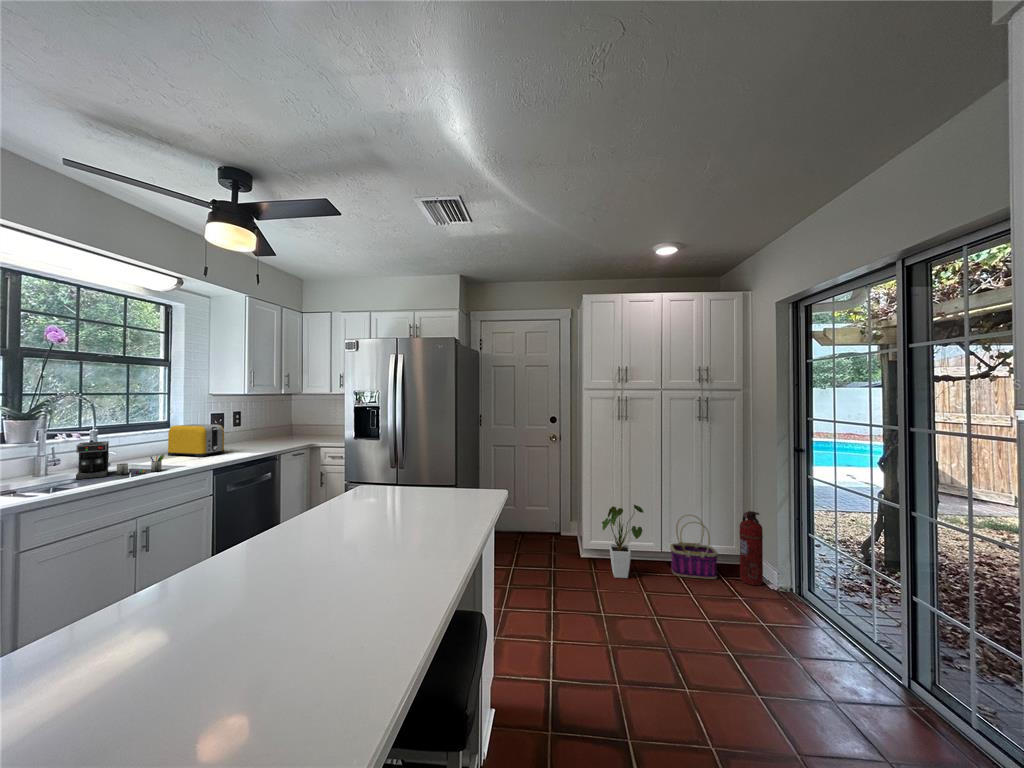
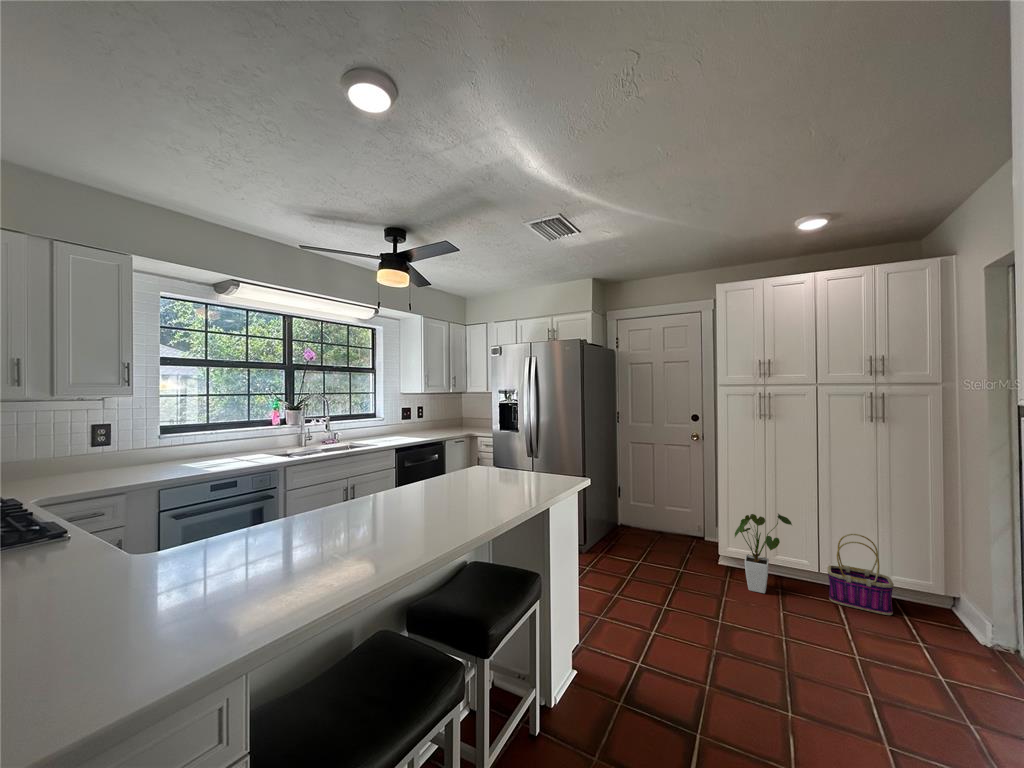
toaster: present [168,424,224,457] -> none [373,416,407,440]
coffee maker: present [76,441,164,479] -> none [318,425,366,449]
fire extinguisher: present [739,511,763,586] -> none [927,538,965,634]

